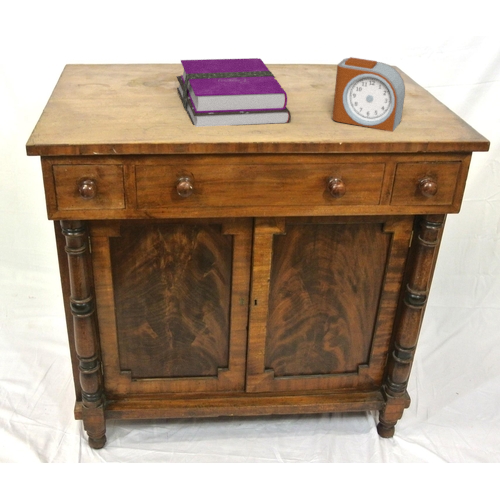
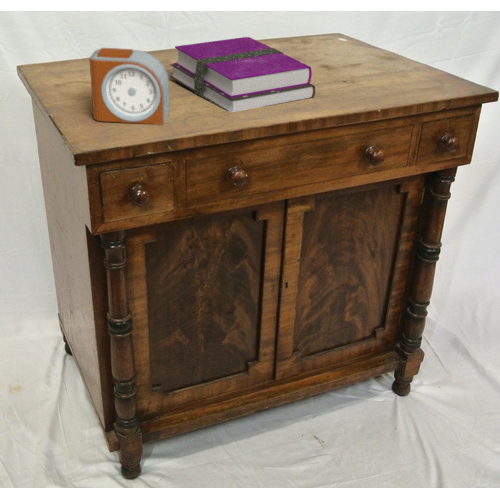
alarm clock: present [332,57,405,132] -> present [89,48,170,125]

